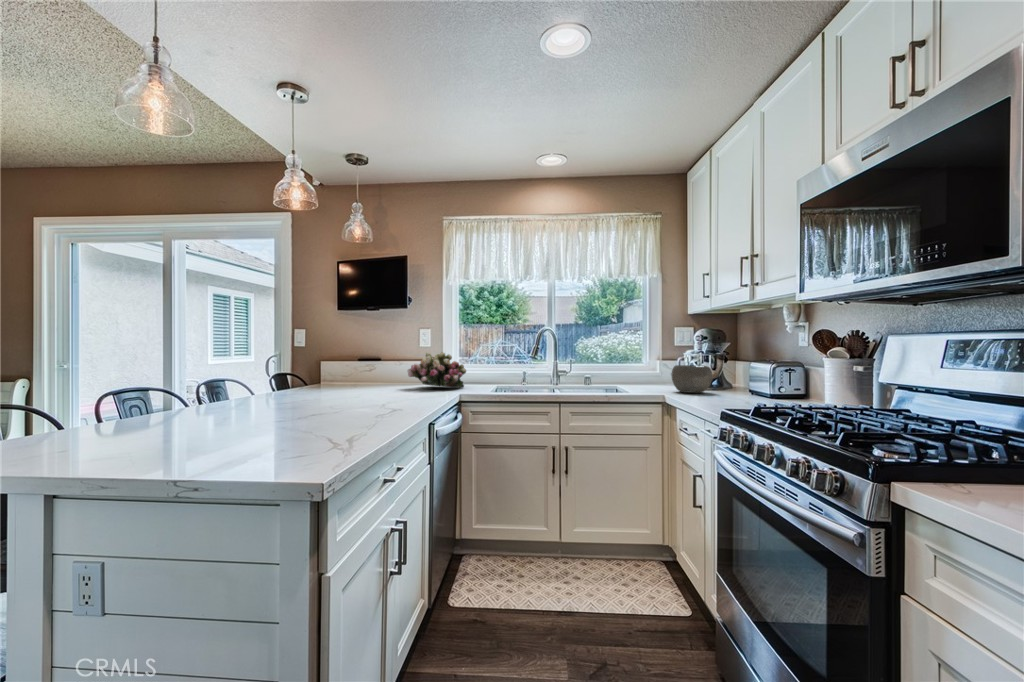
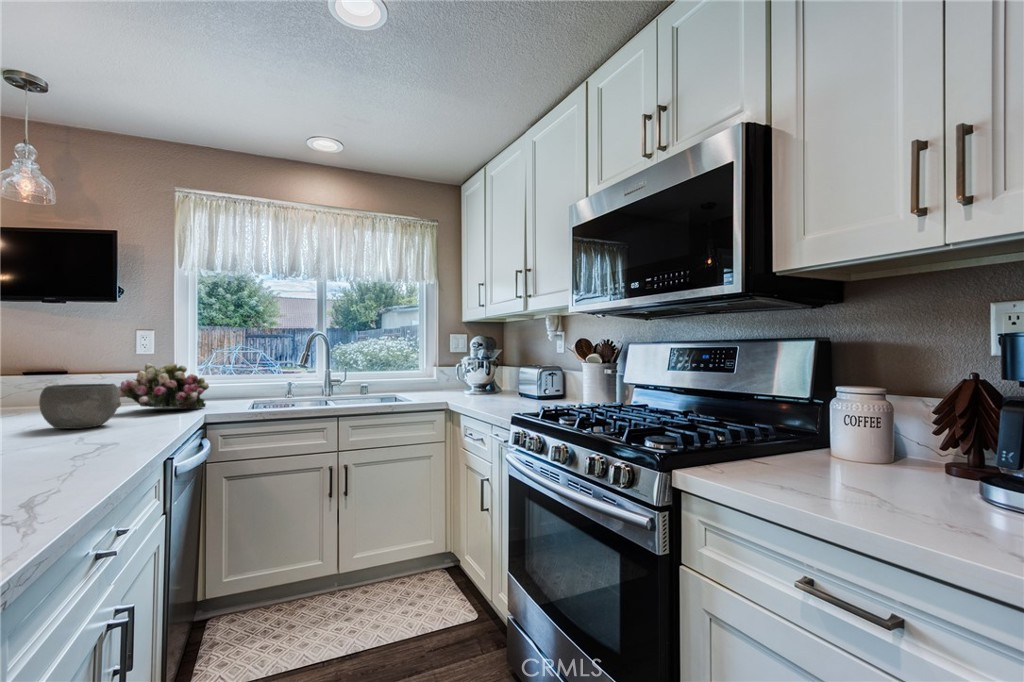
bowl: present [672,365,713,393] -> present [39,384,121,429]

